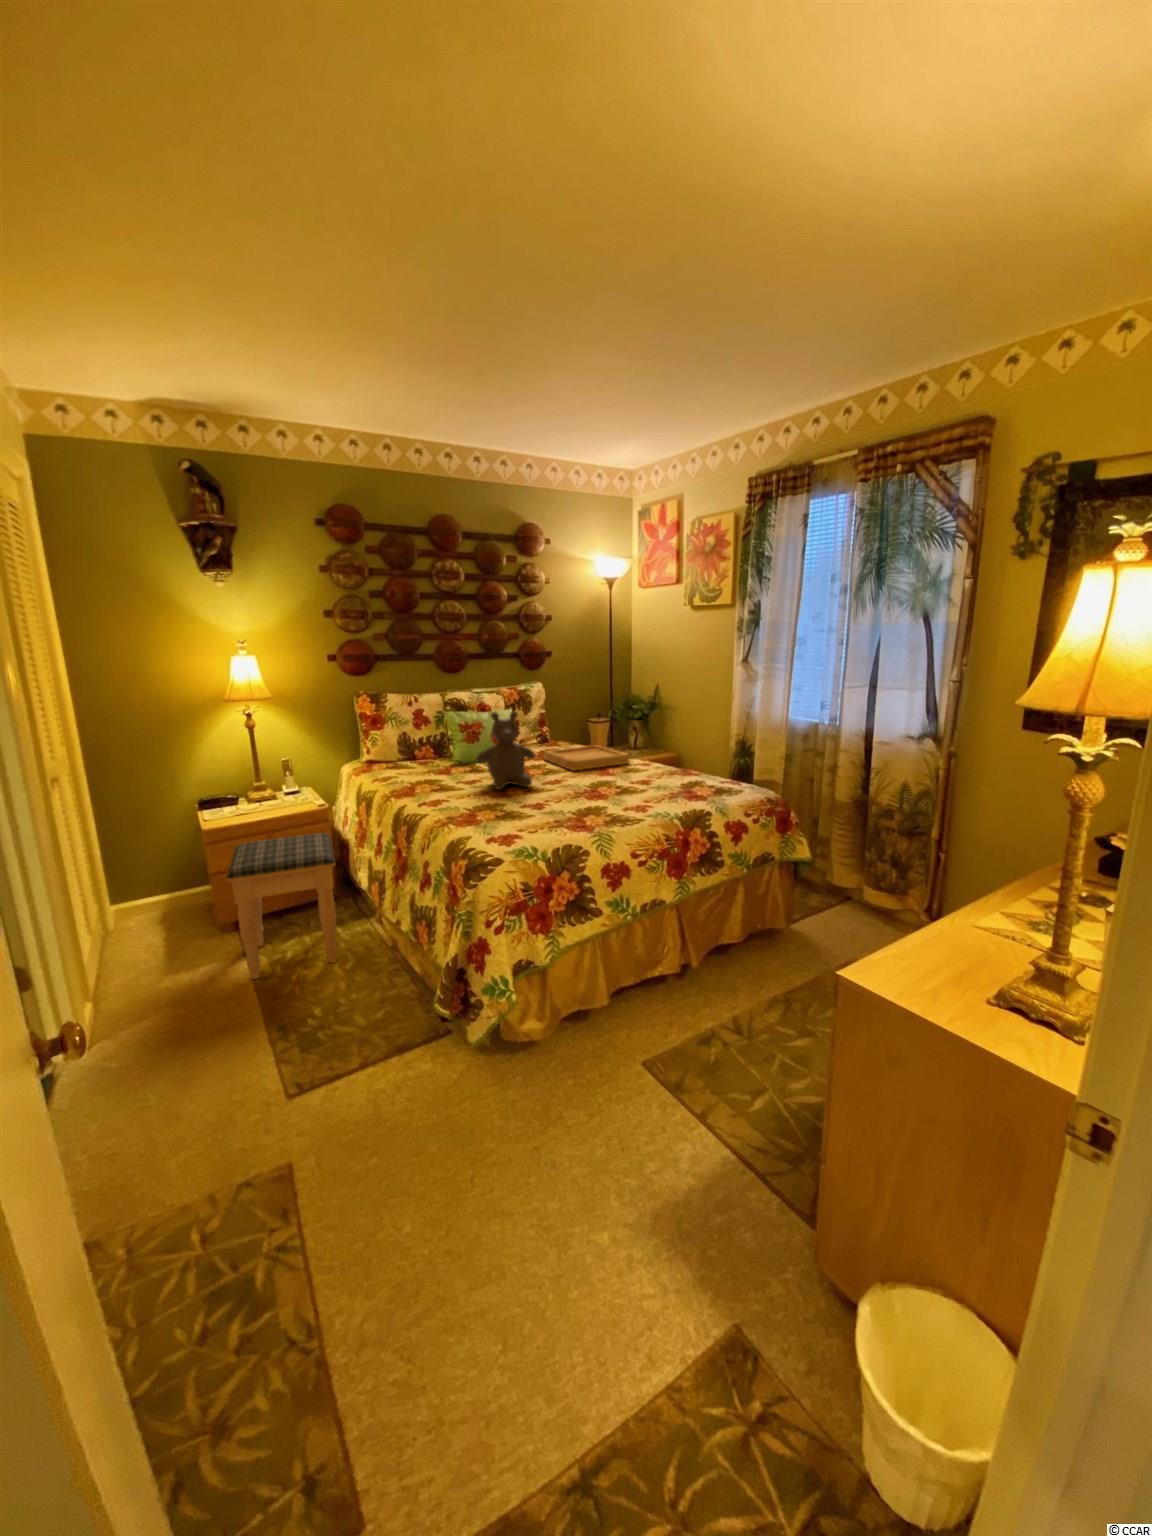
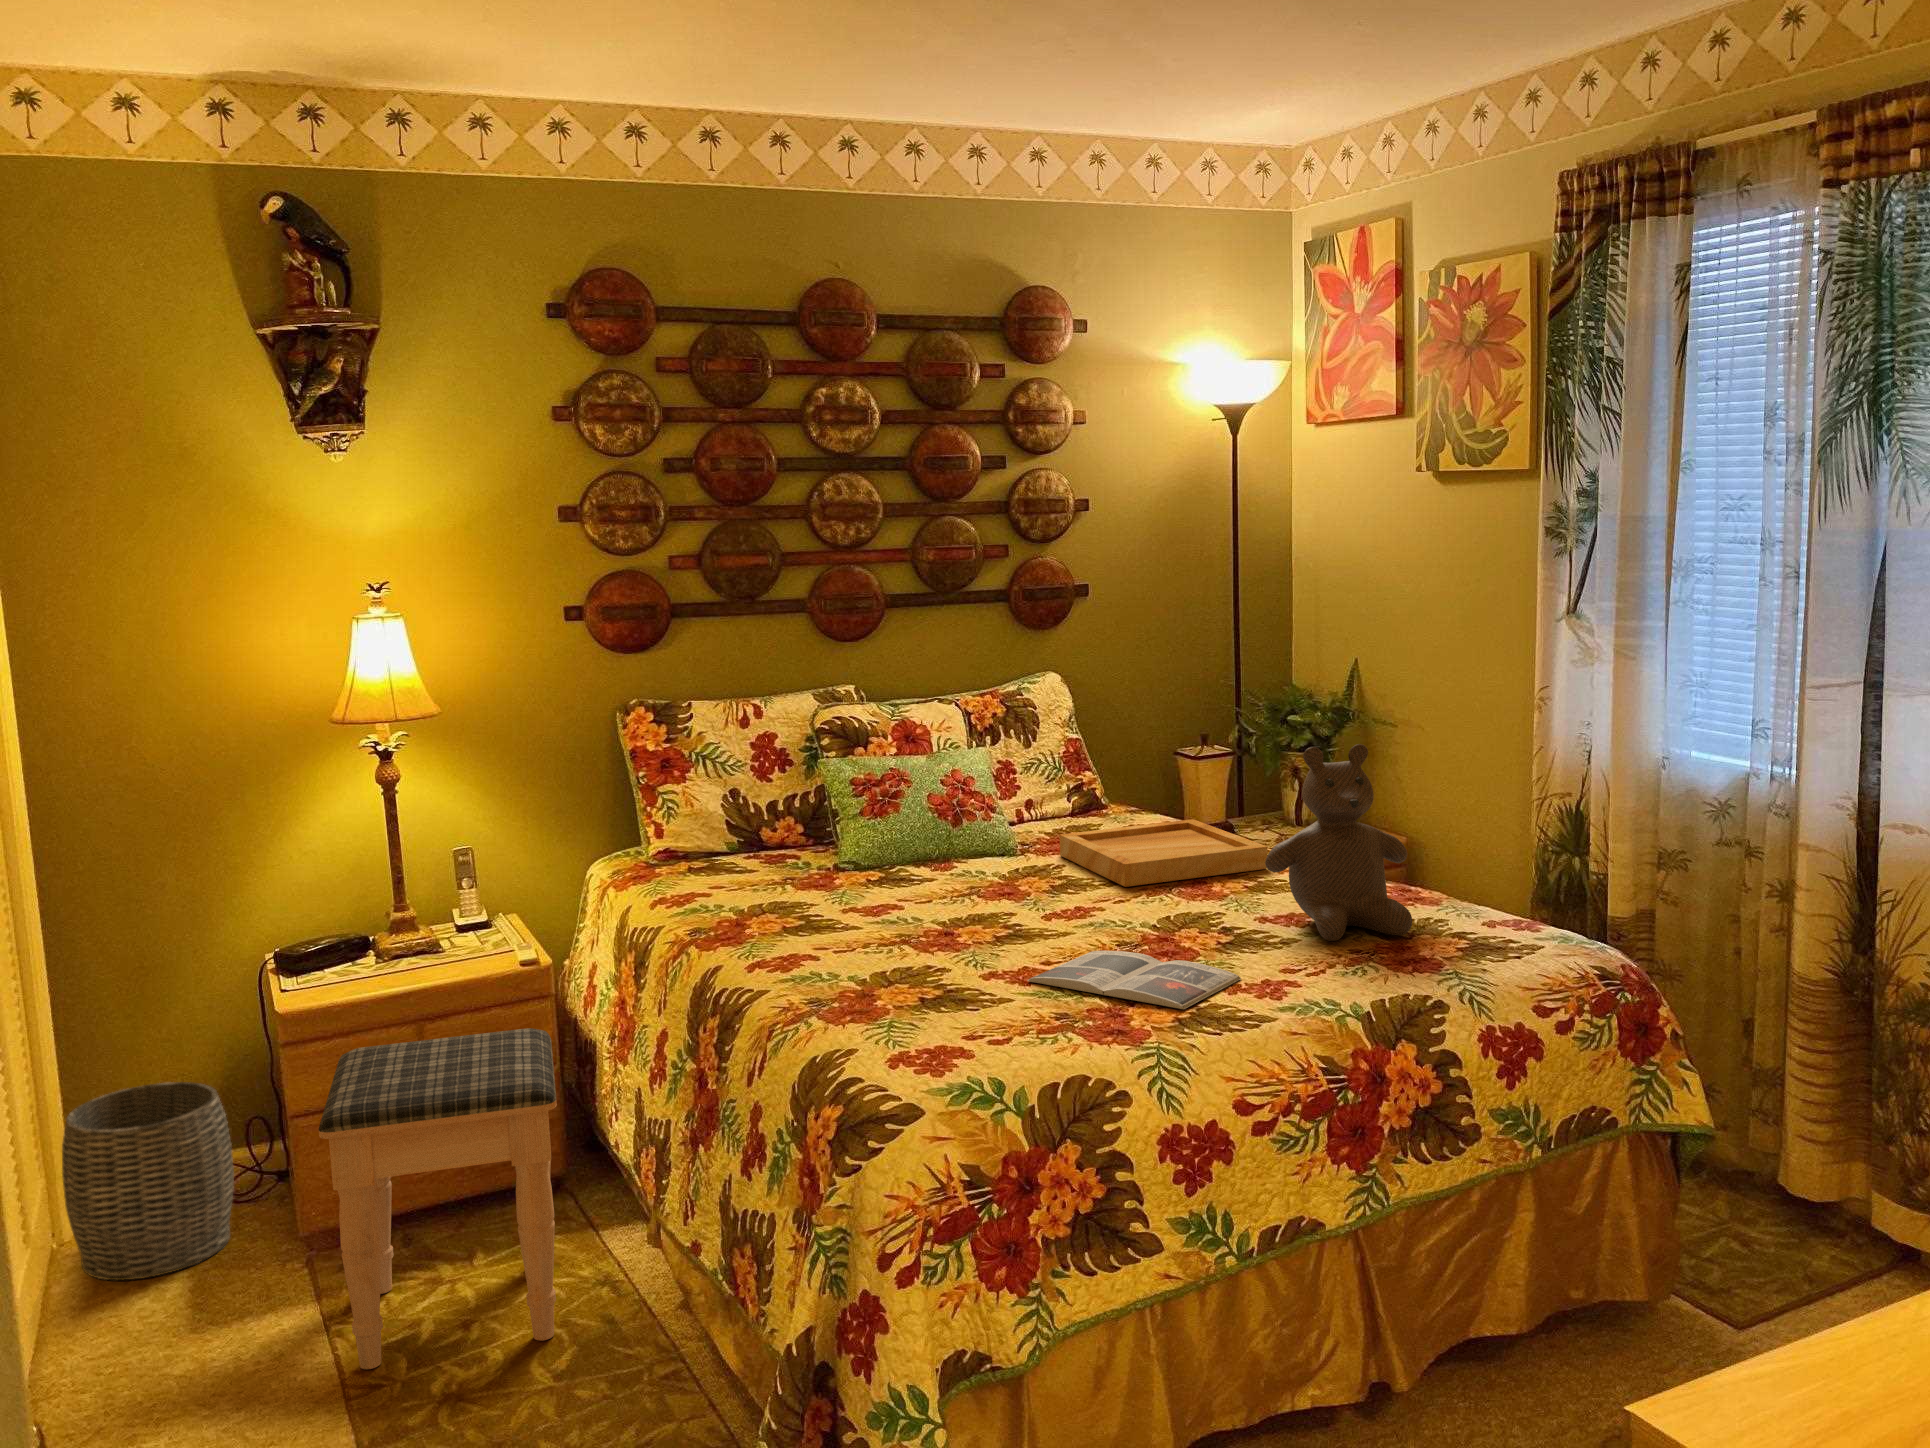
teddy bear: present [476,711,535,790] -> present [1265,744,1412,941]
magazine: none [540,795,629,817] -> present [1027,951,1241,1009]
woven basket: none [108,860,189,946] -> present [62,1082,234,1280]

